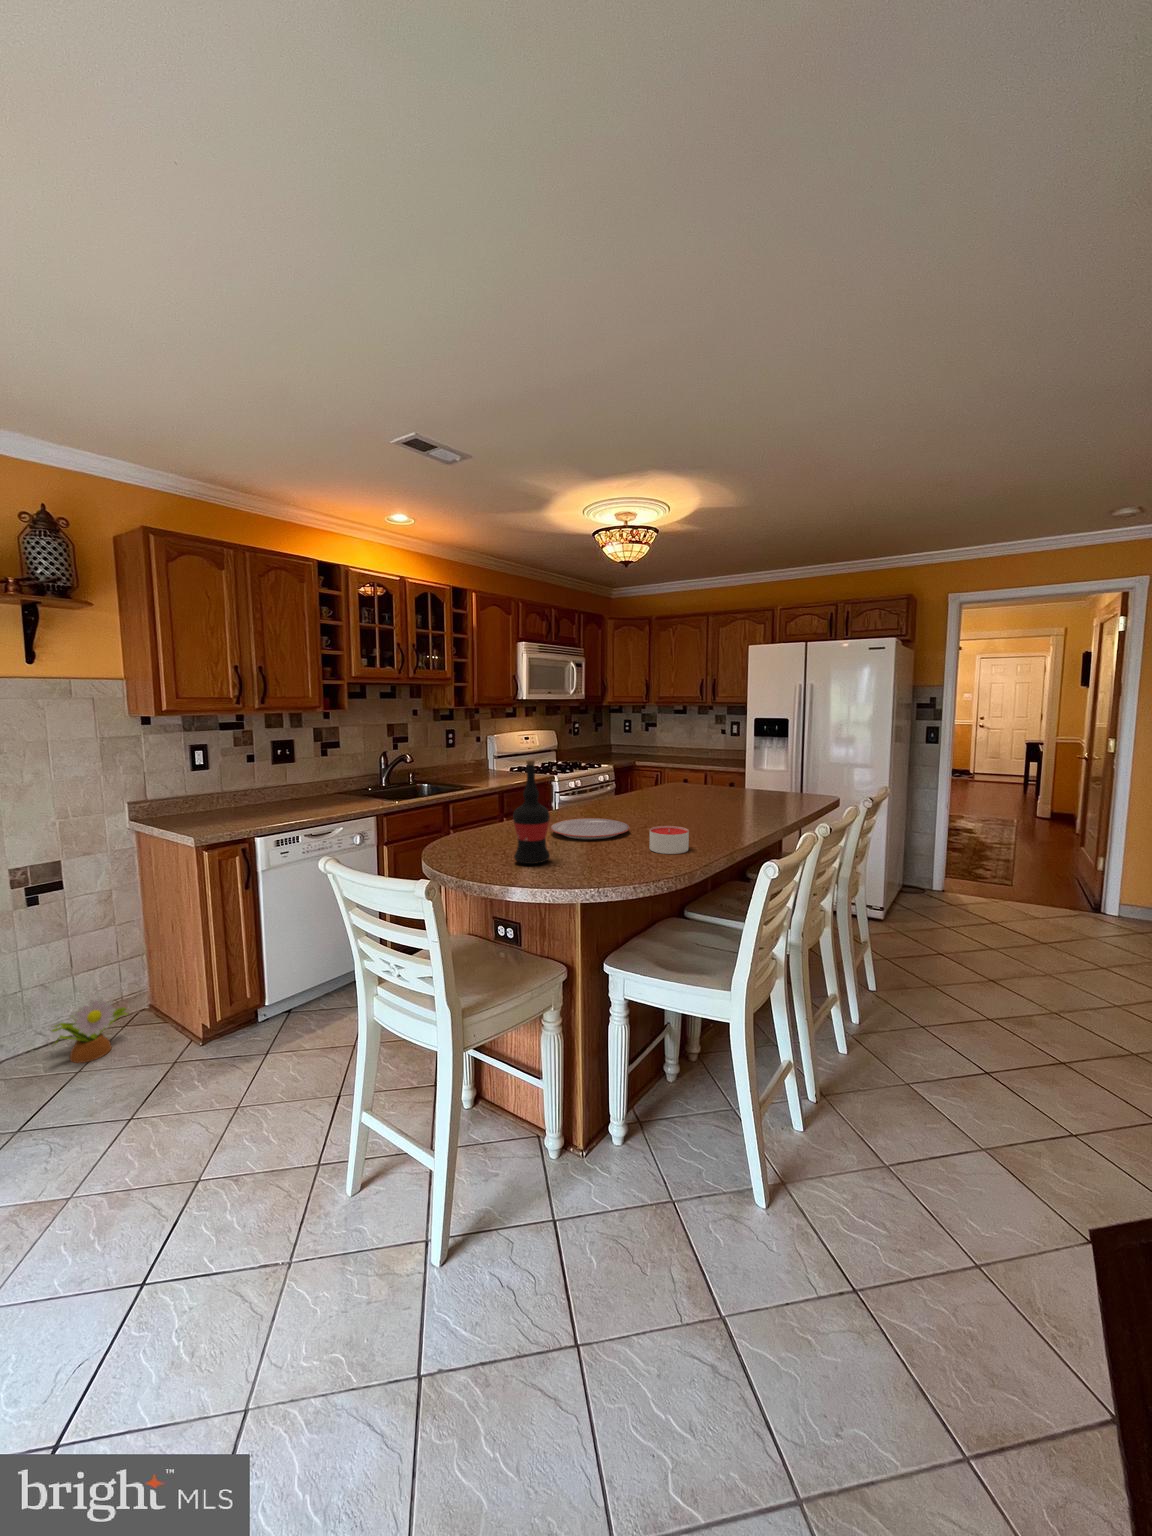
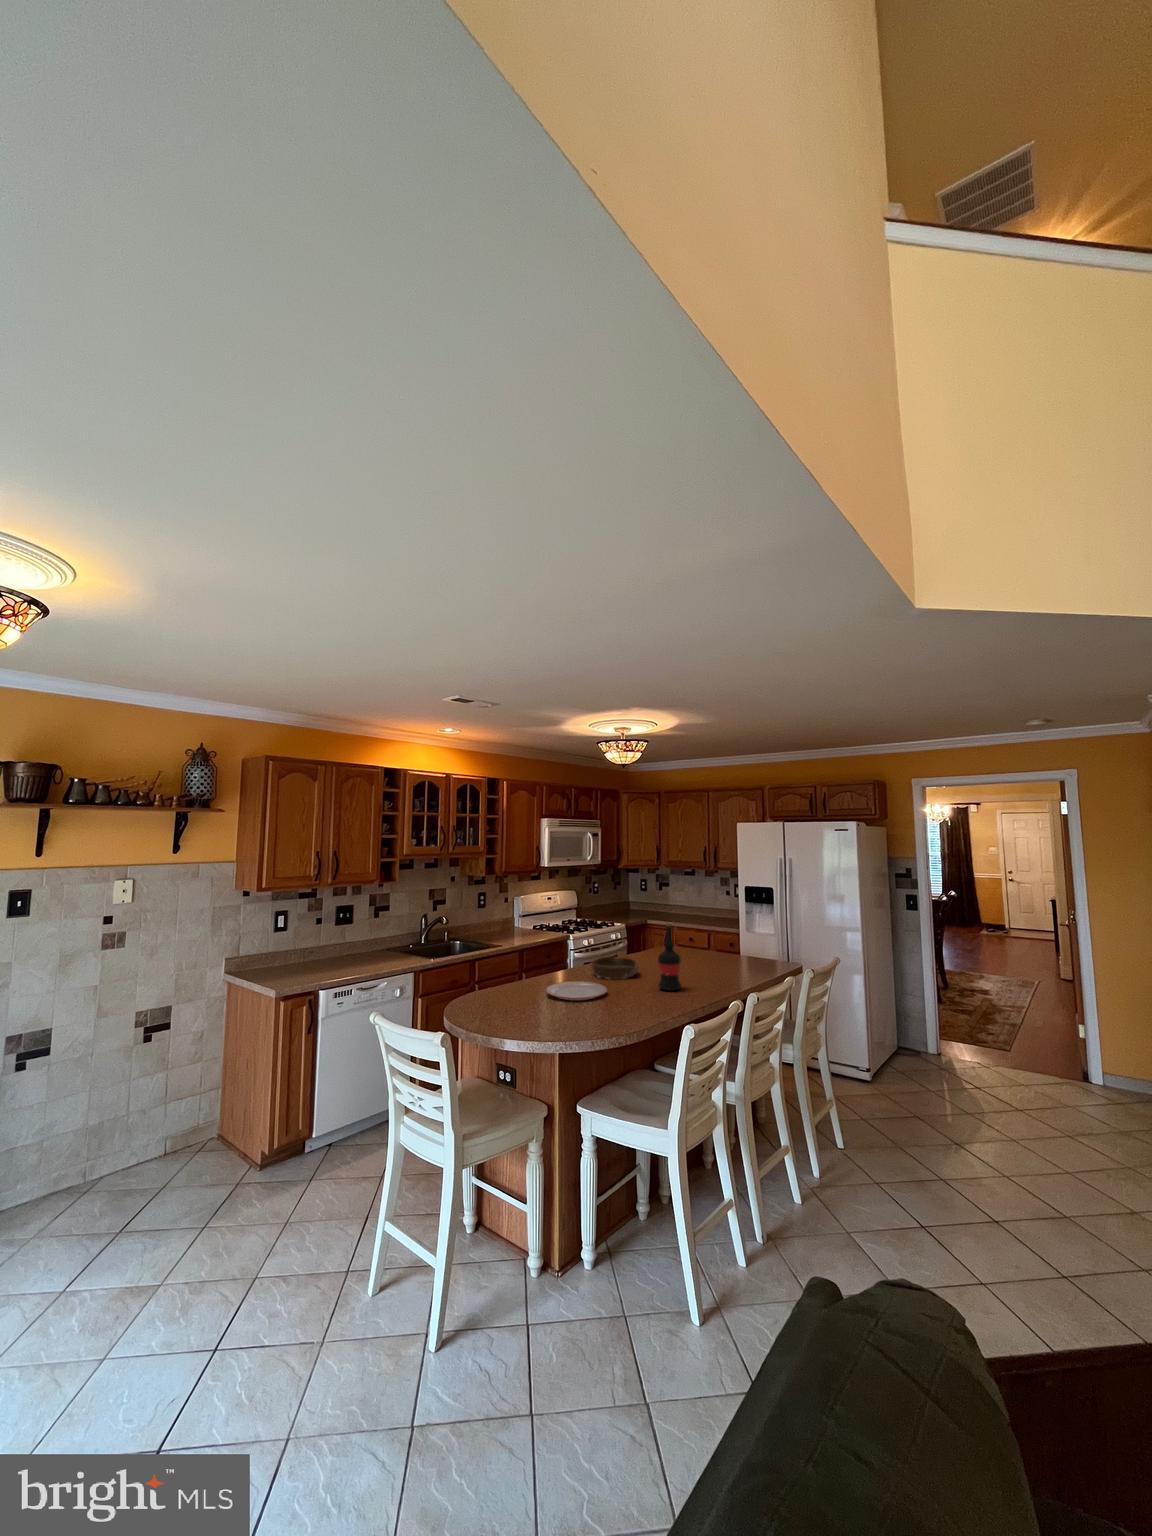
wine bottle: present [513,760,550,864] -> present [658,923,681,990]
bowl: none [597,791,658,817] -> present [591,956,638,980]
candle: present [649,826,689,854] -> none [616,992,646,1015]
decorative plant: present [52,998,128,1063] -> none [145,1123,206,1180]

